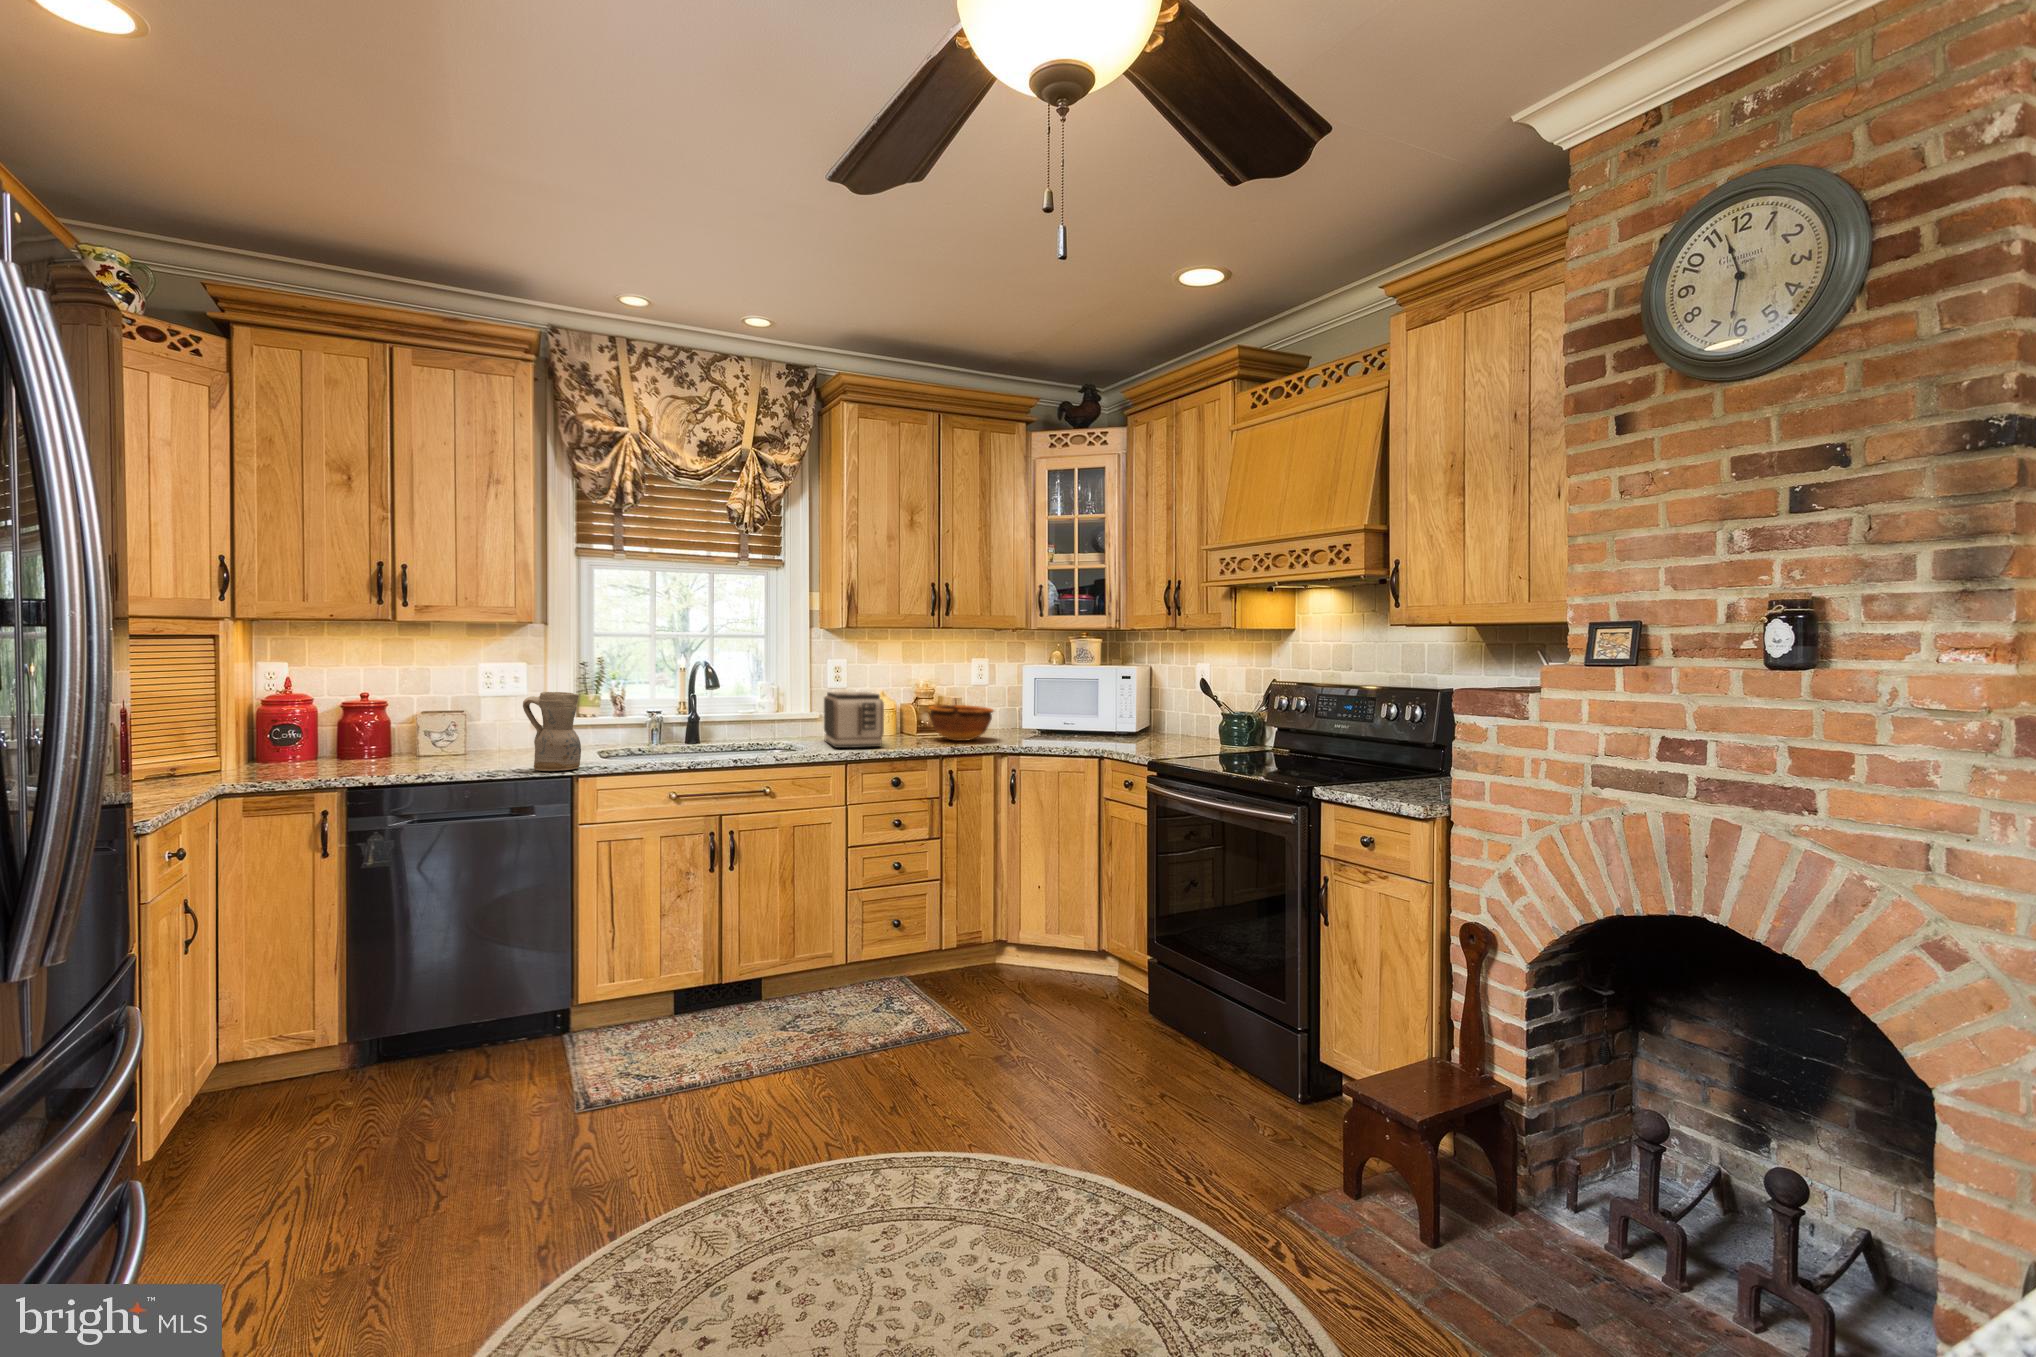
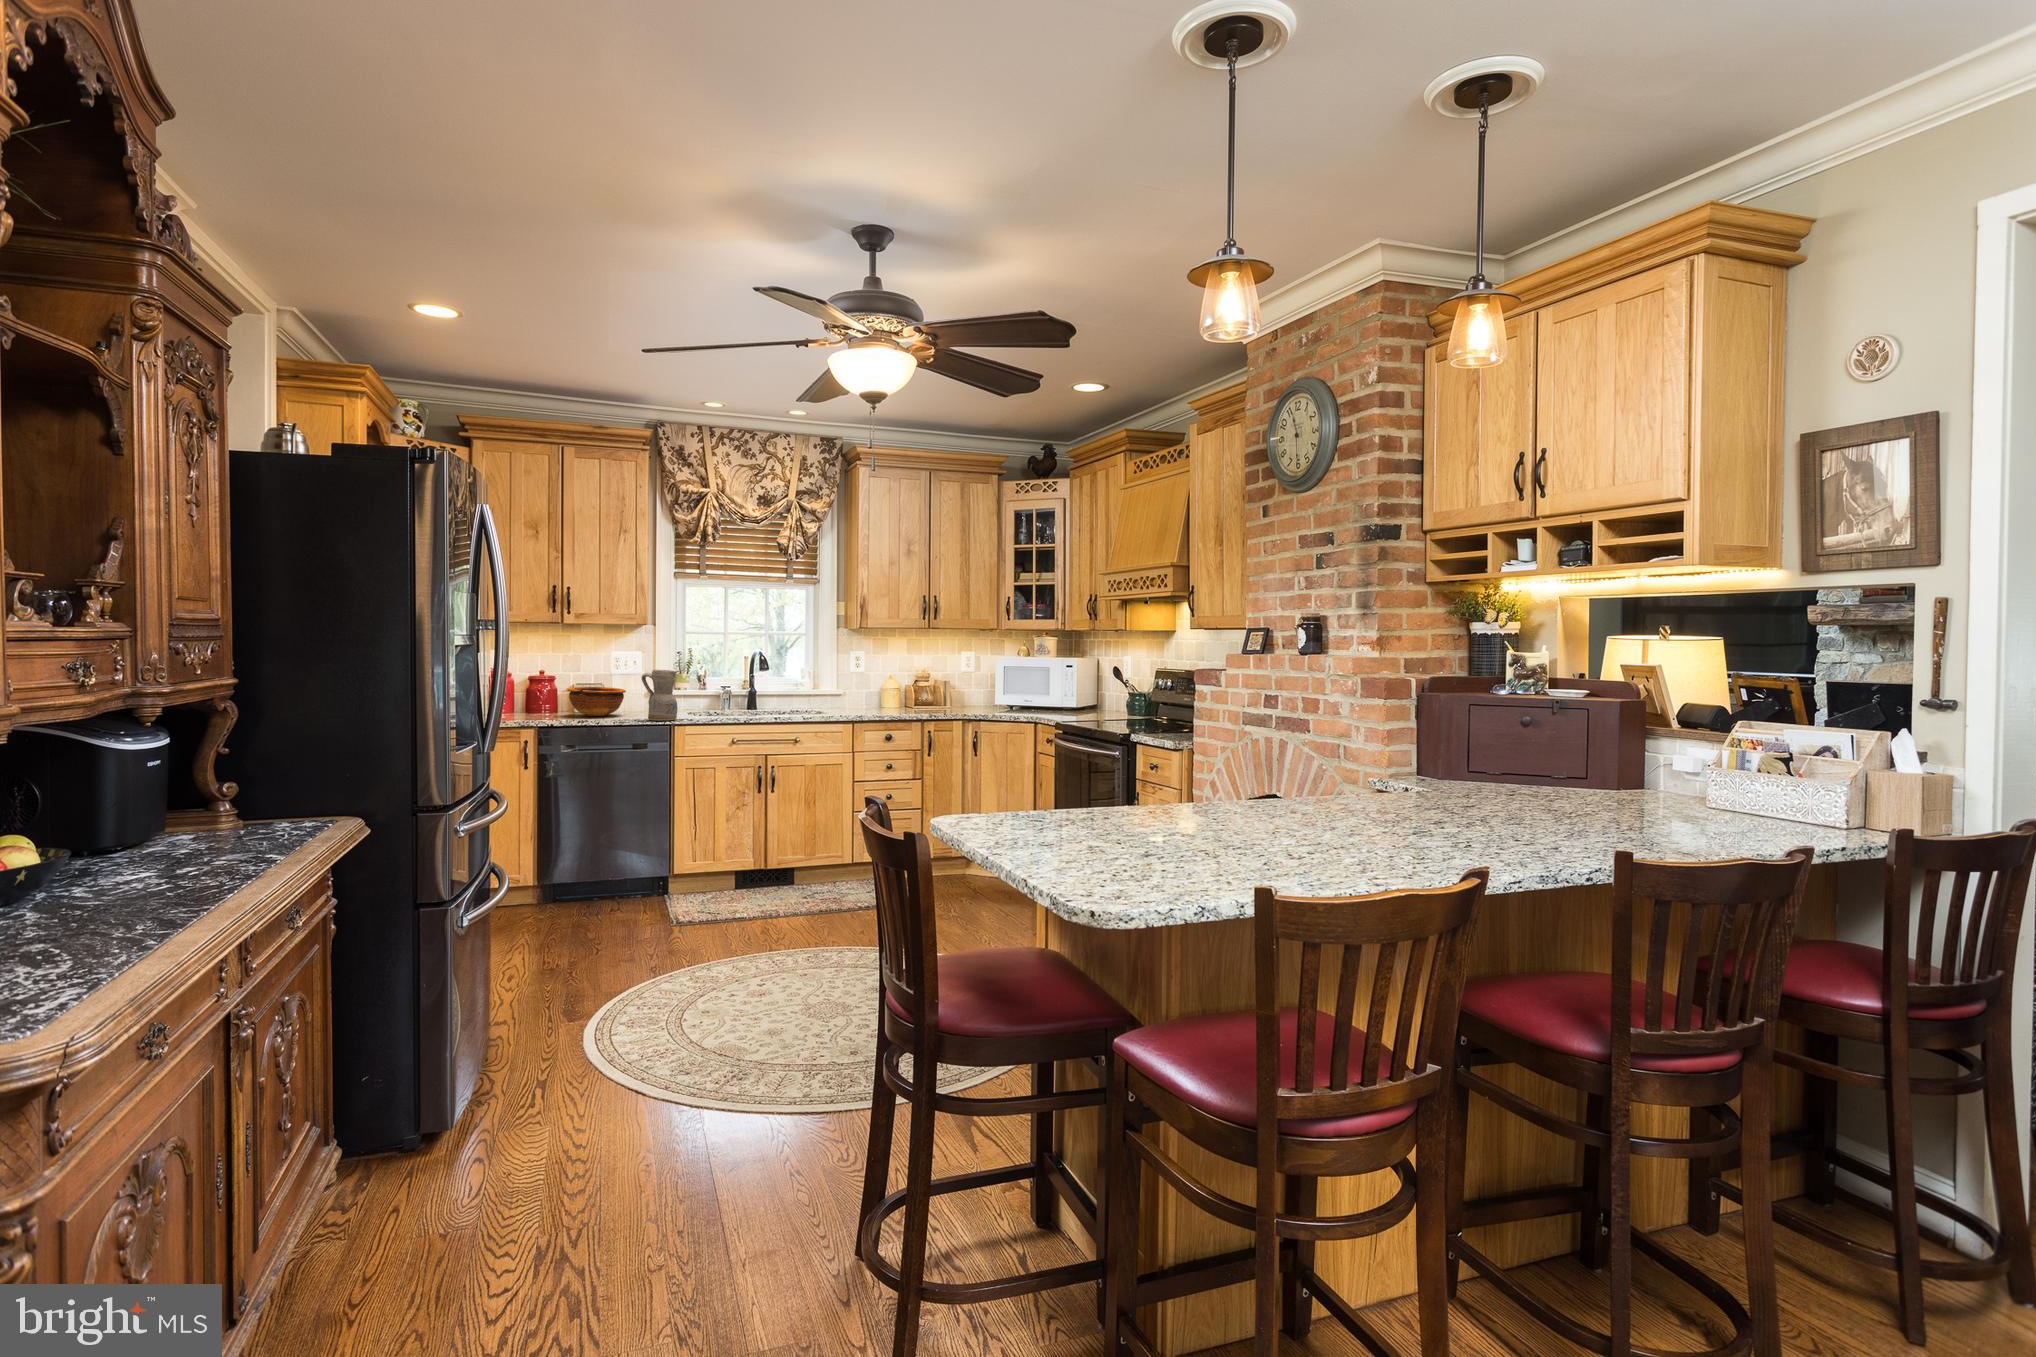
toaster: present [824,692,884,748] -> none [845,674,884,713]
bowl: present [929,705,994,741] -> present [567,687,626,716]

